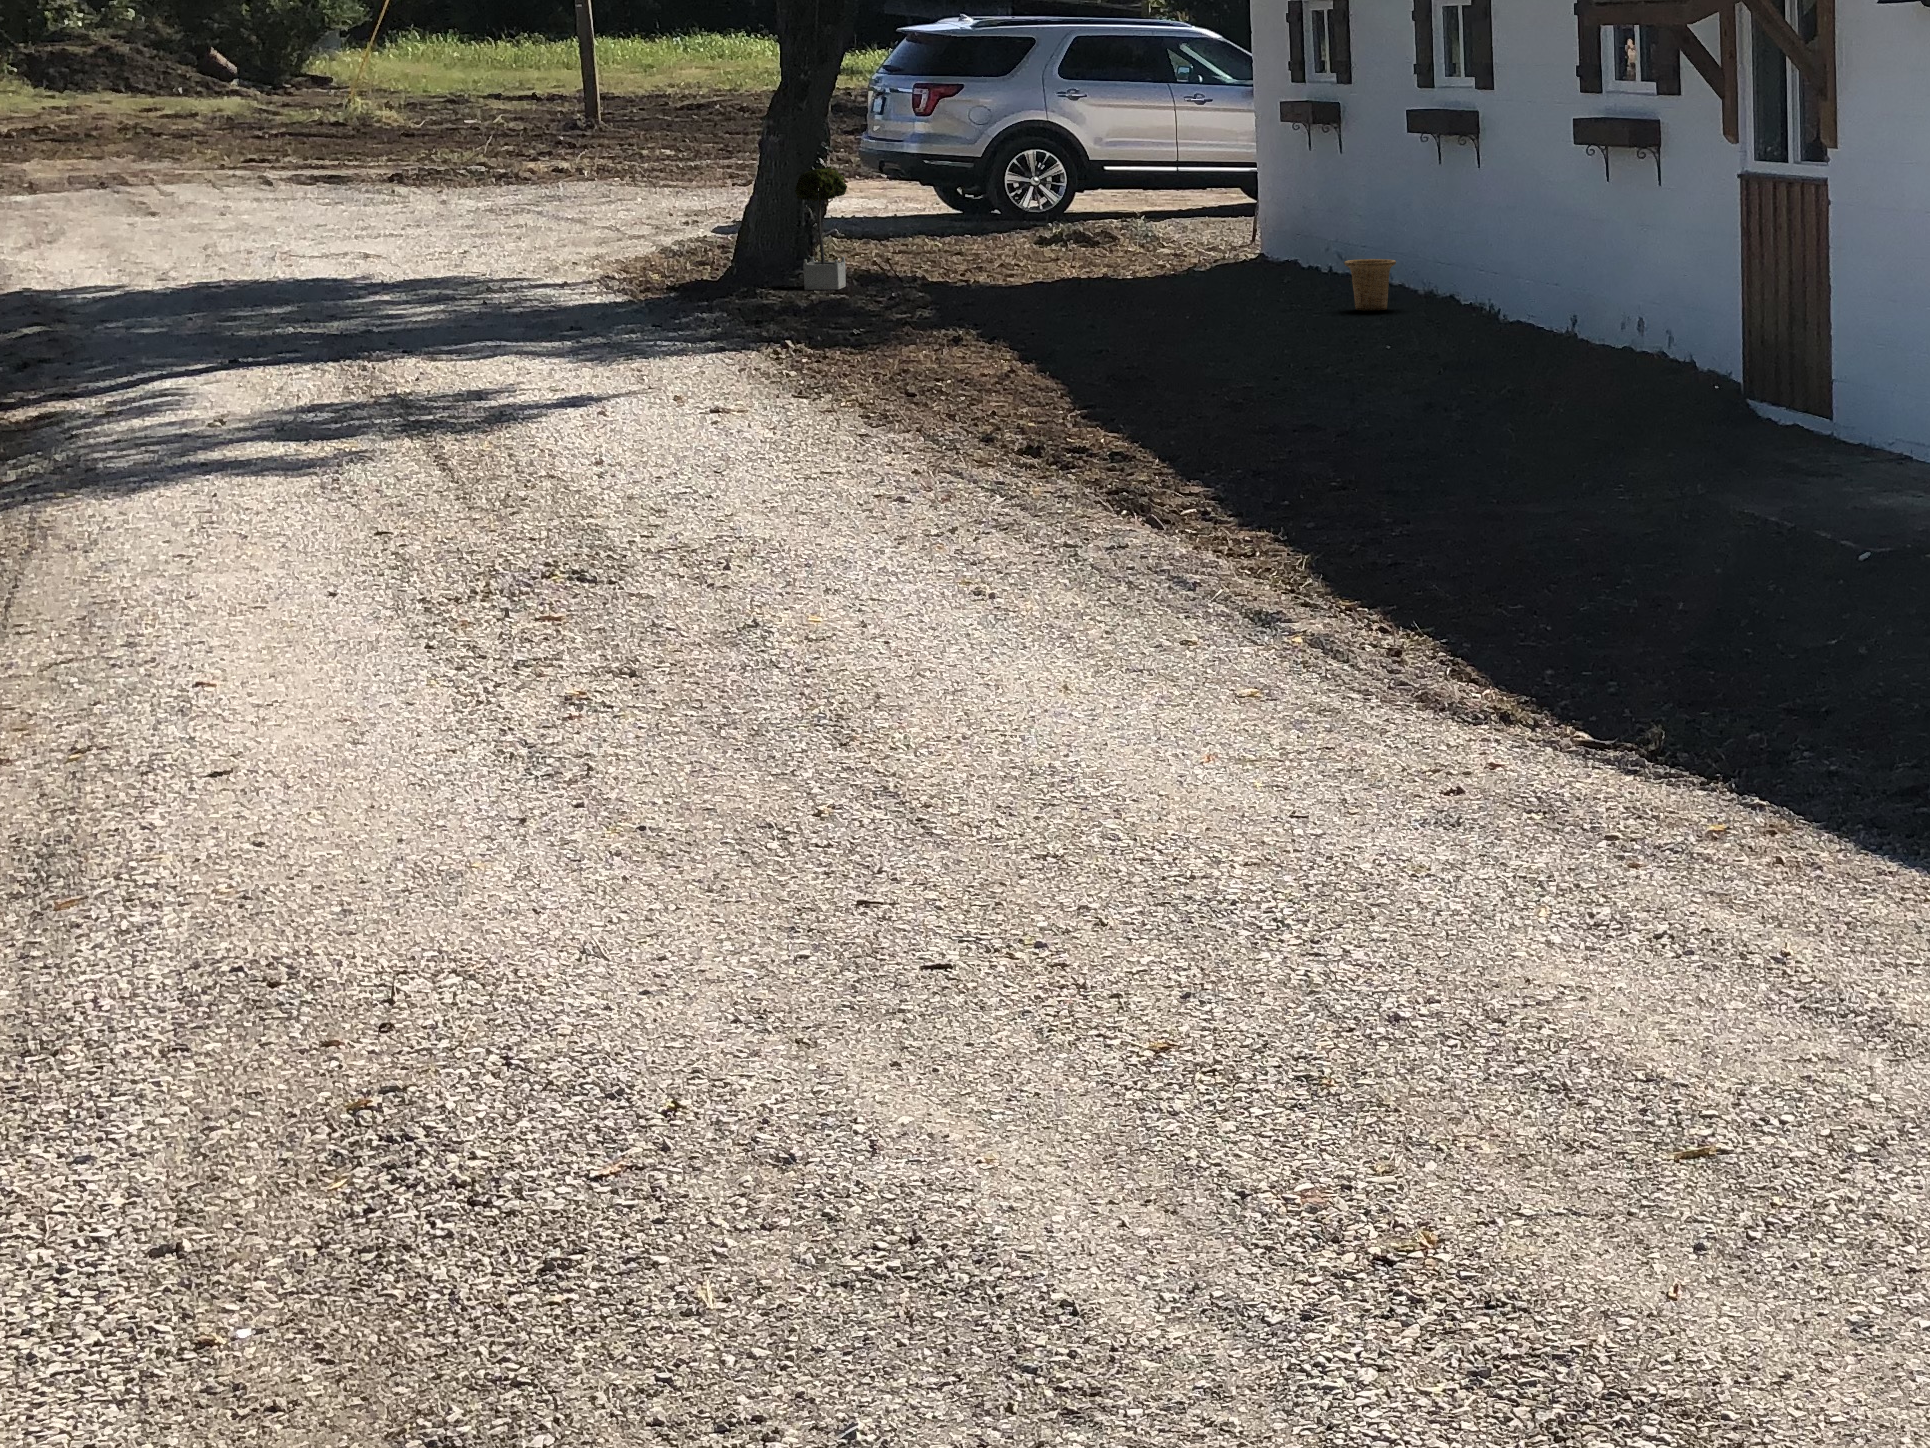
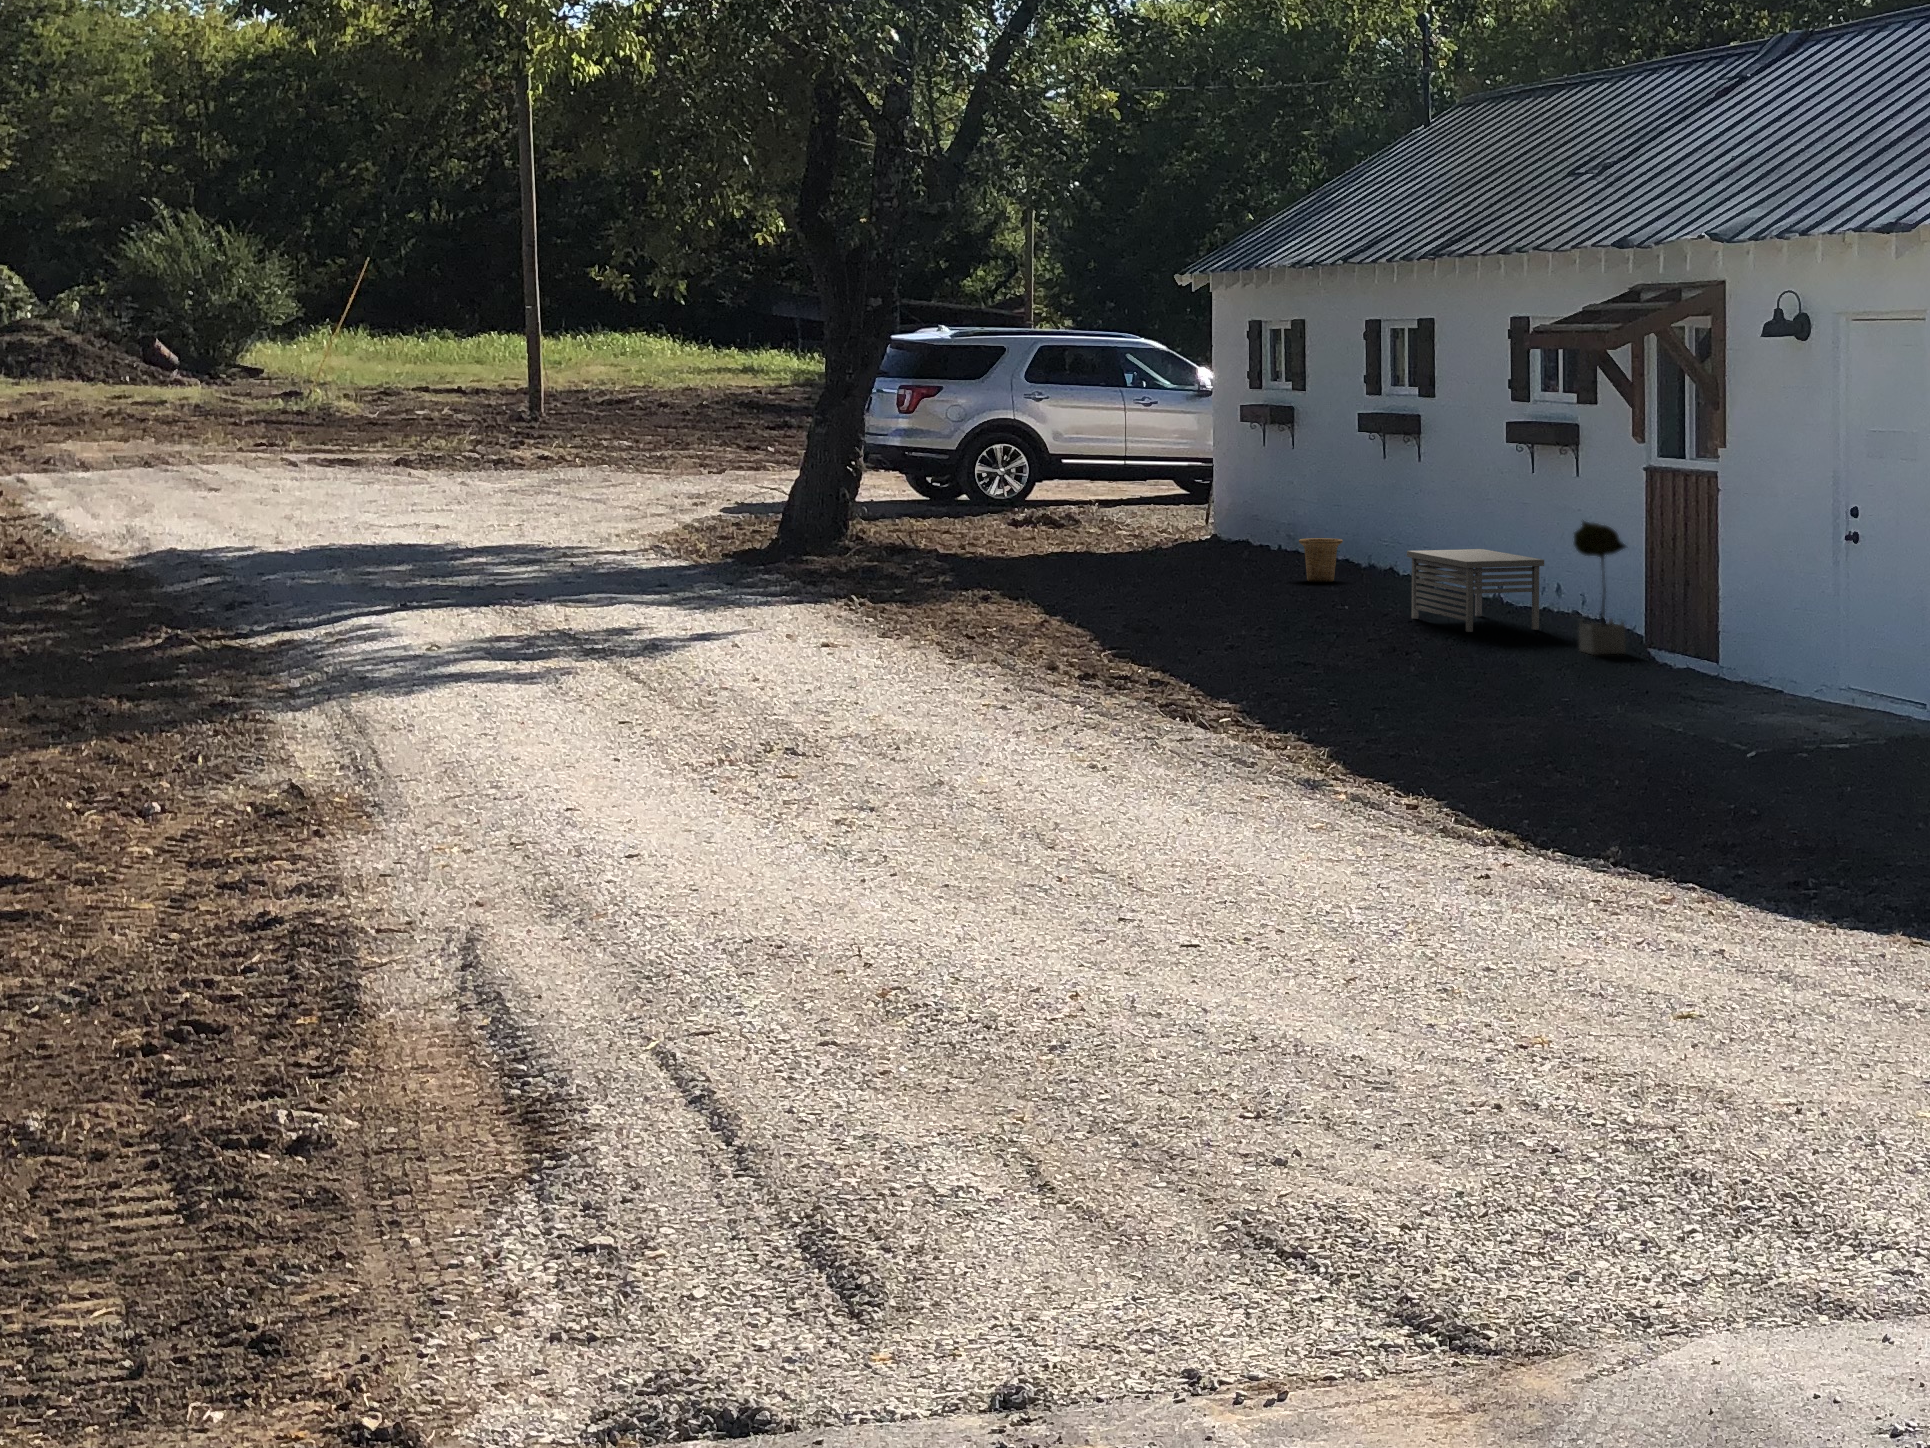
potted tree: present [795,166,847,290] -> present [1574,520,1626,655]
storage bench: none [1456,273,1618,376] -> present [1407,549,1544,632]

